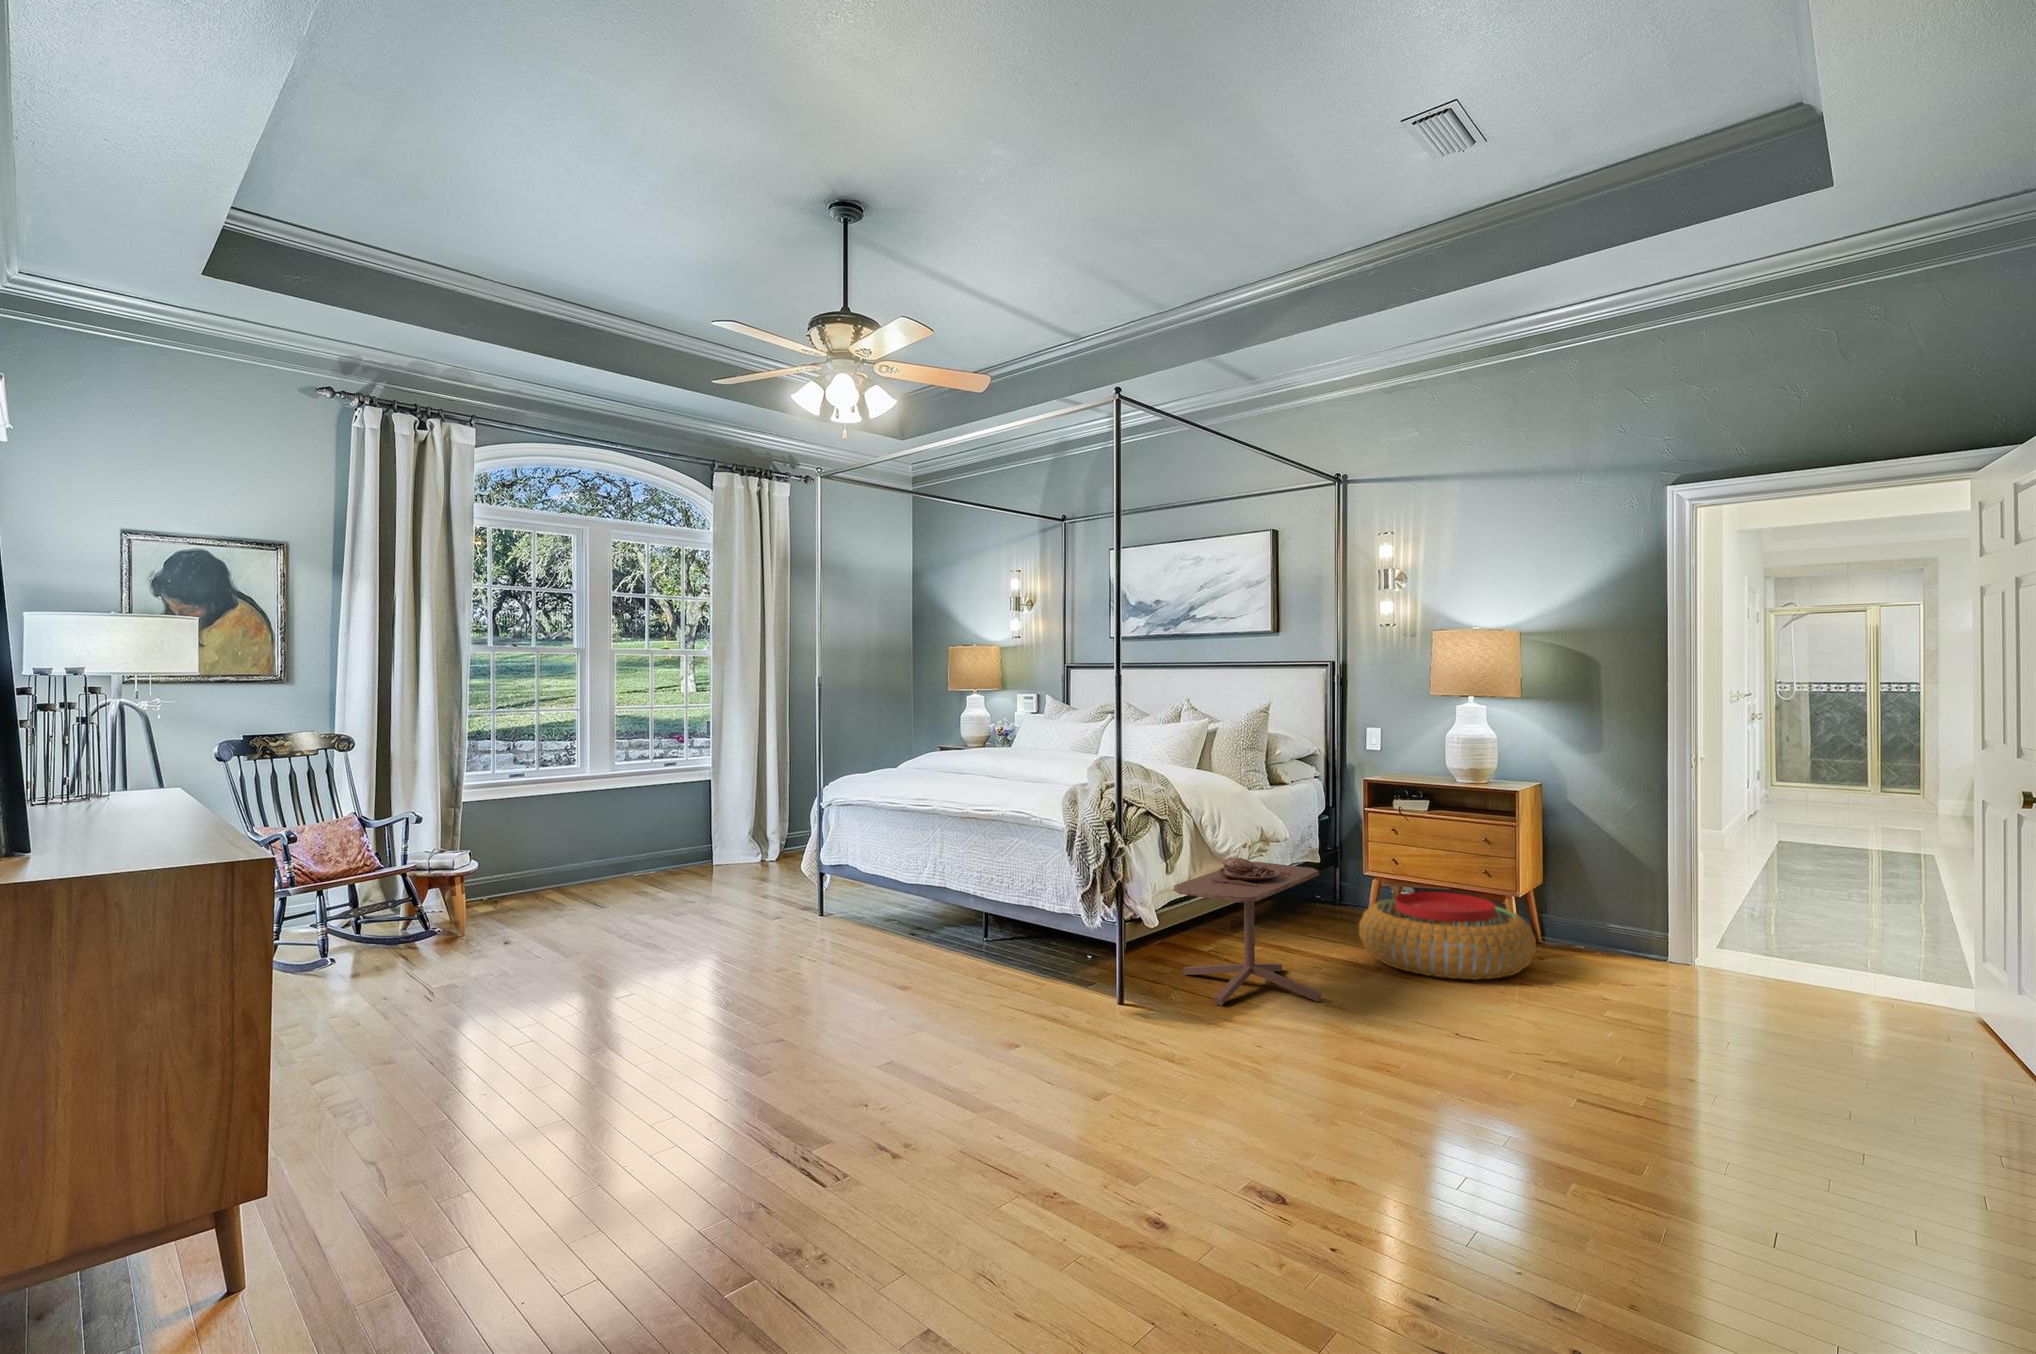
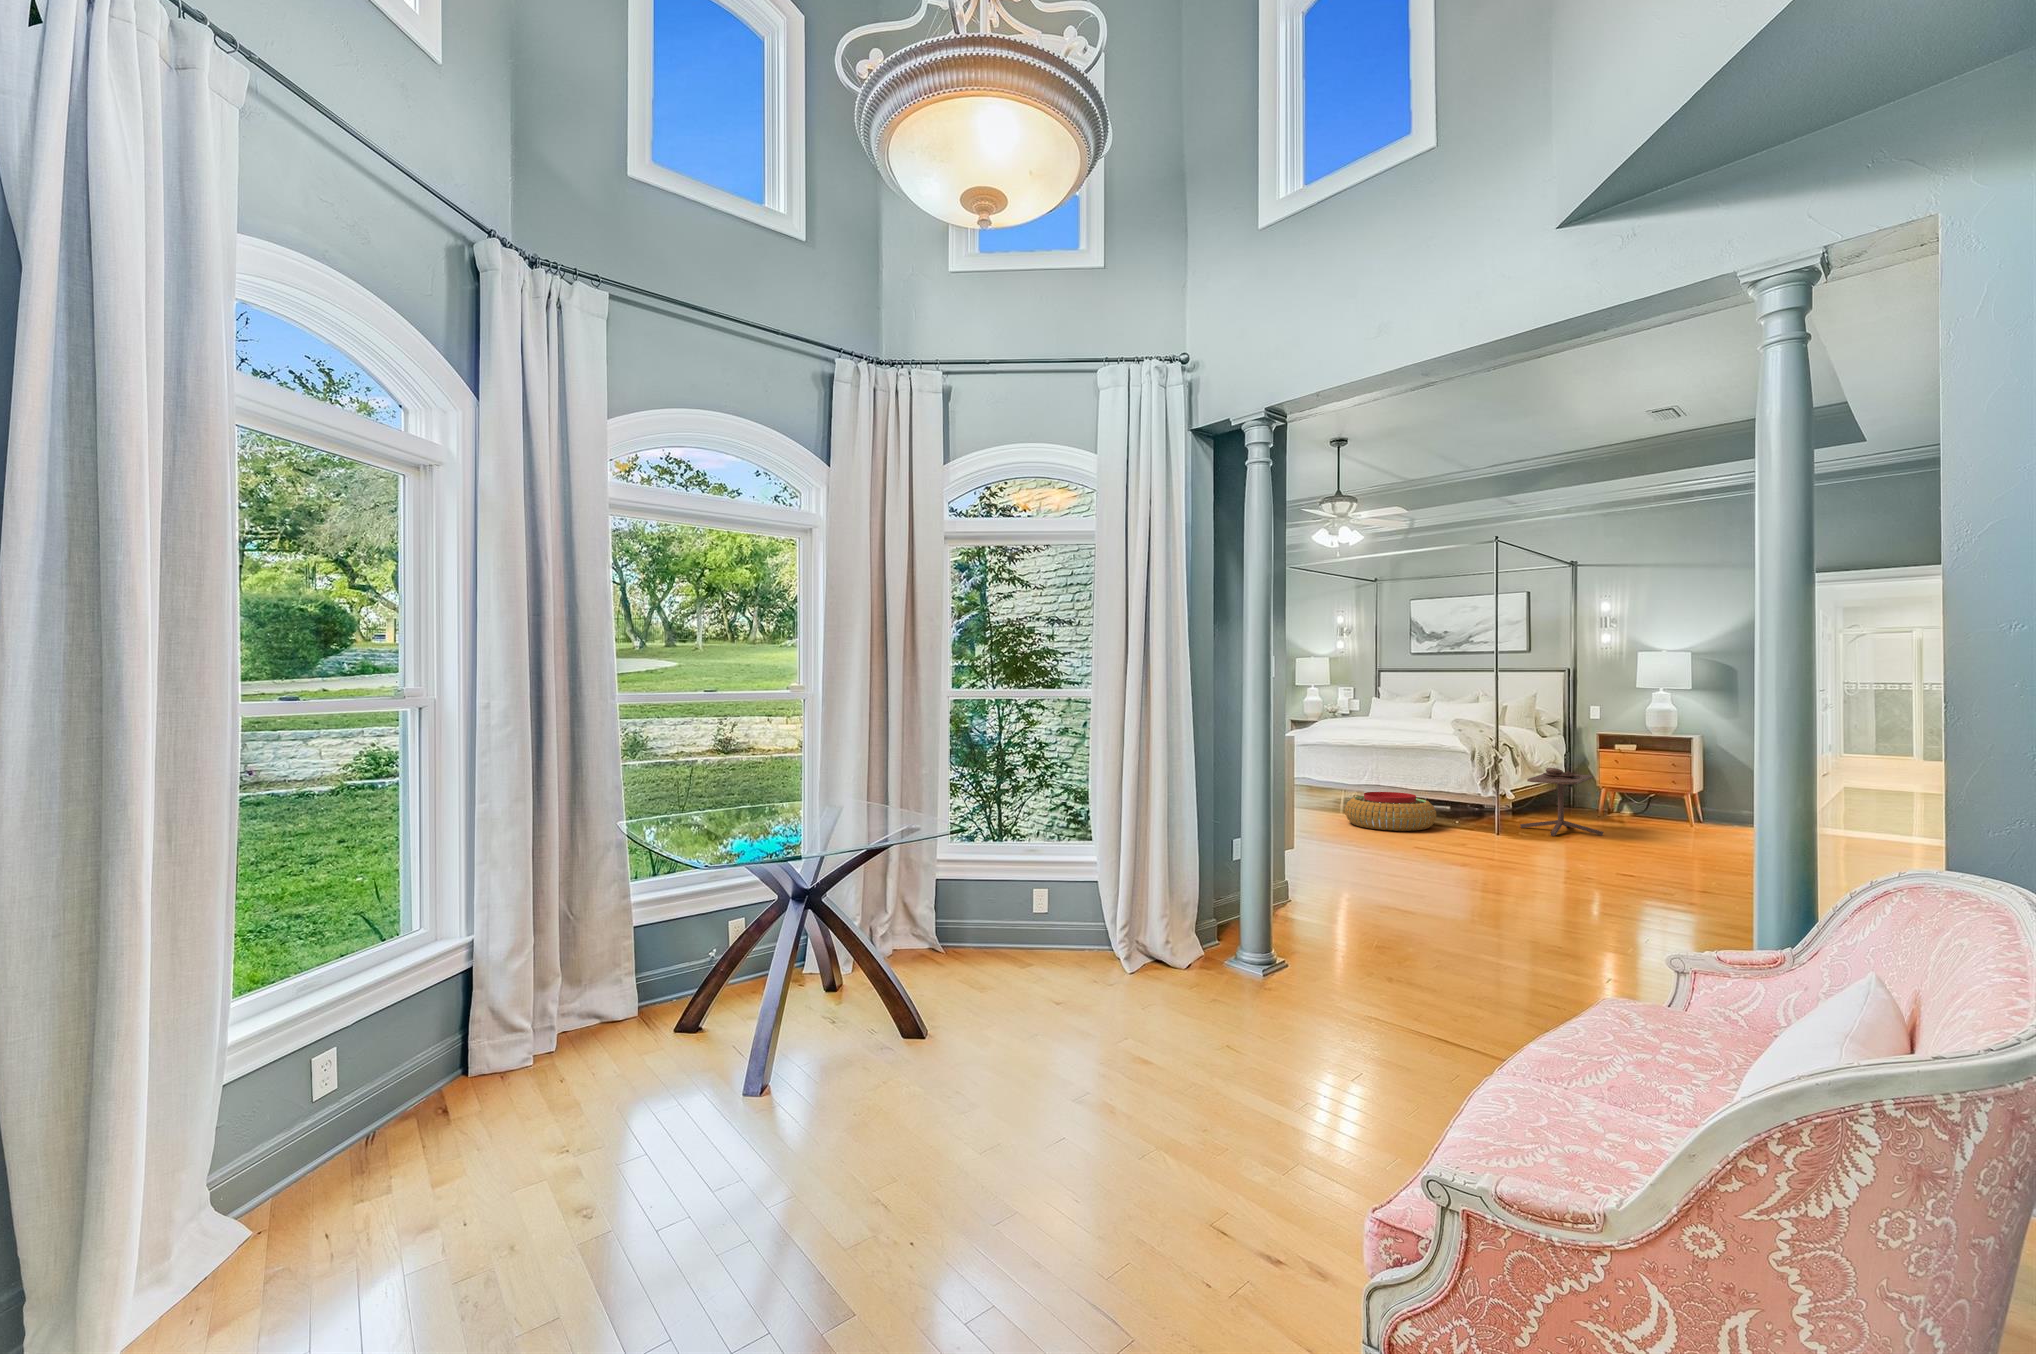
pouf: present [1359,892,1536,980] -> present [1345,792,1436,831]

